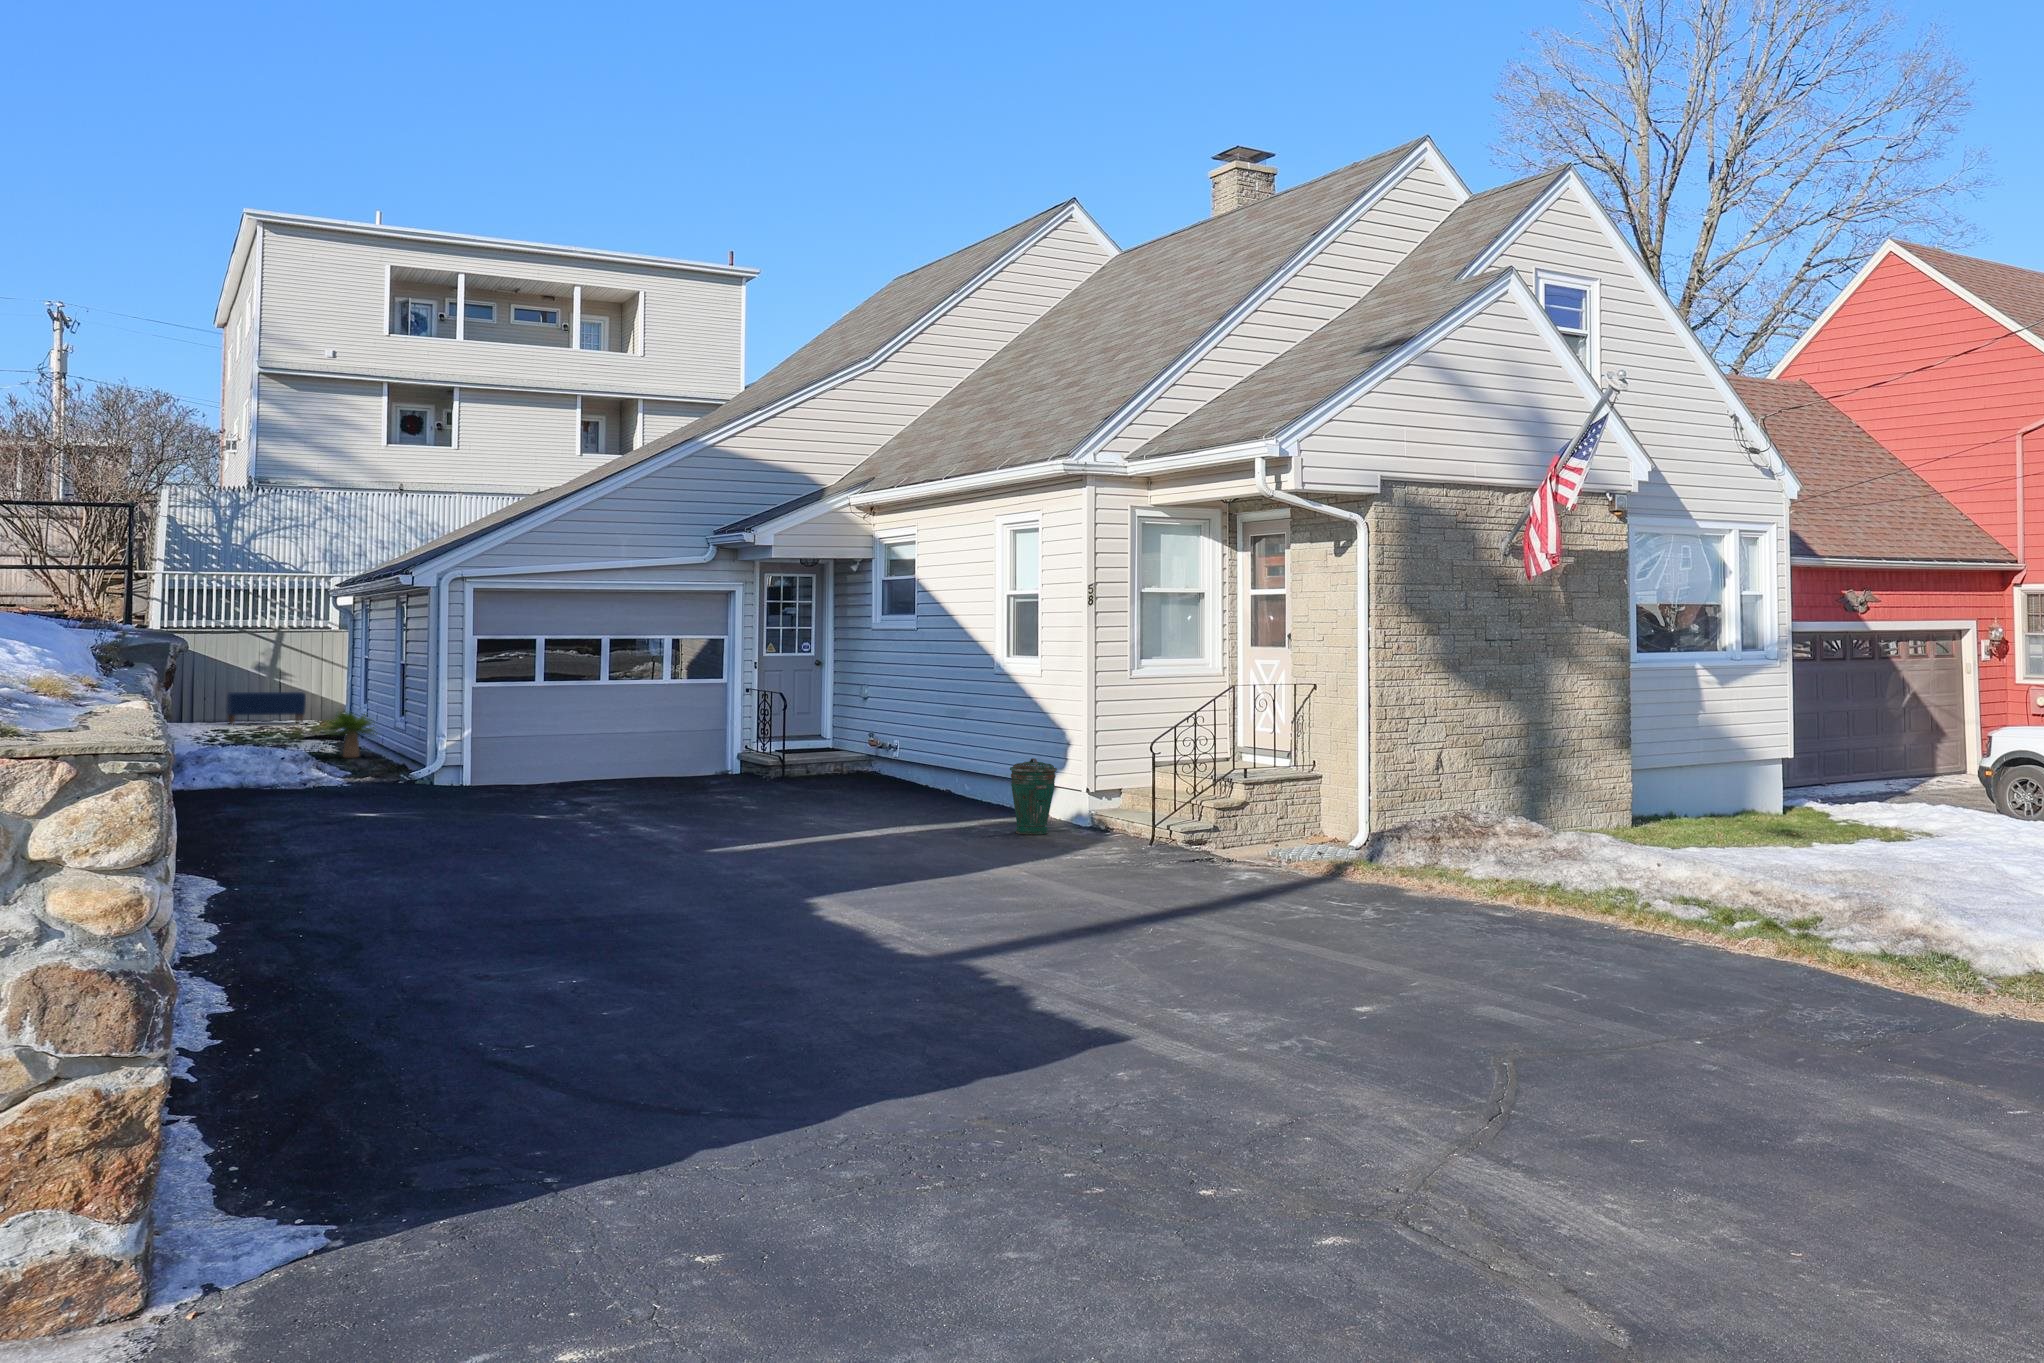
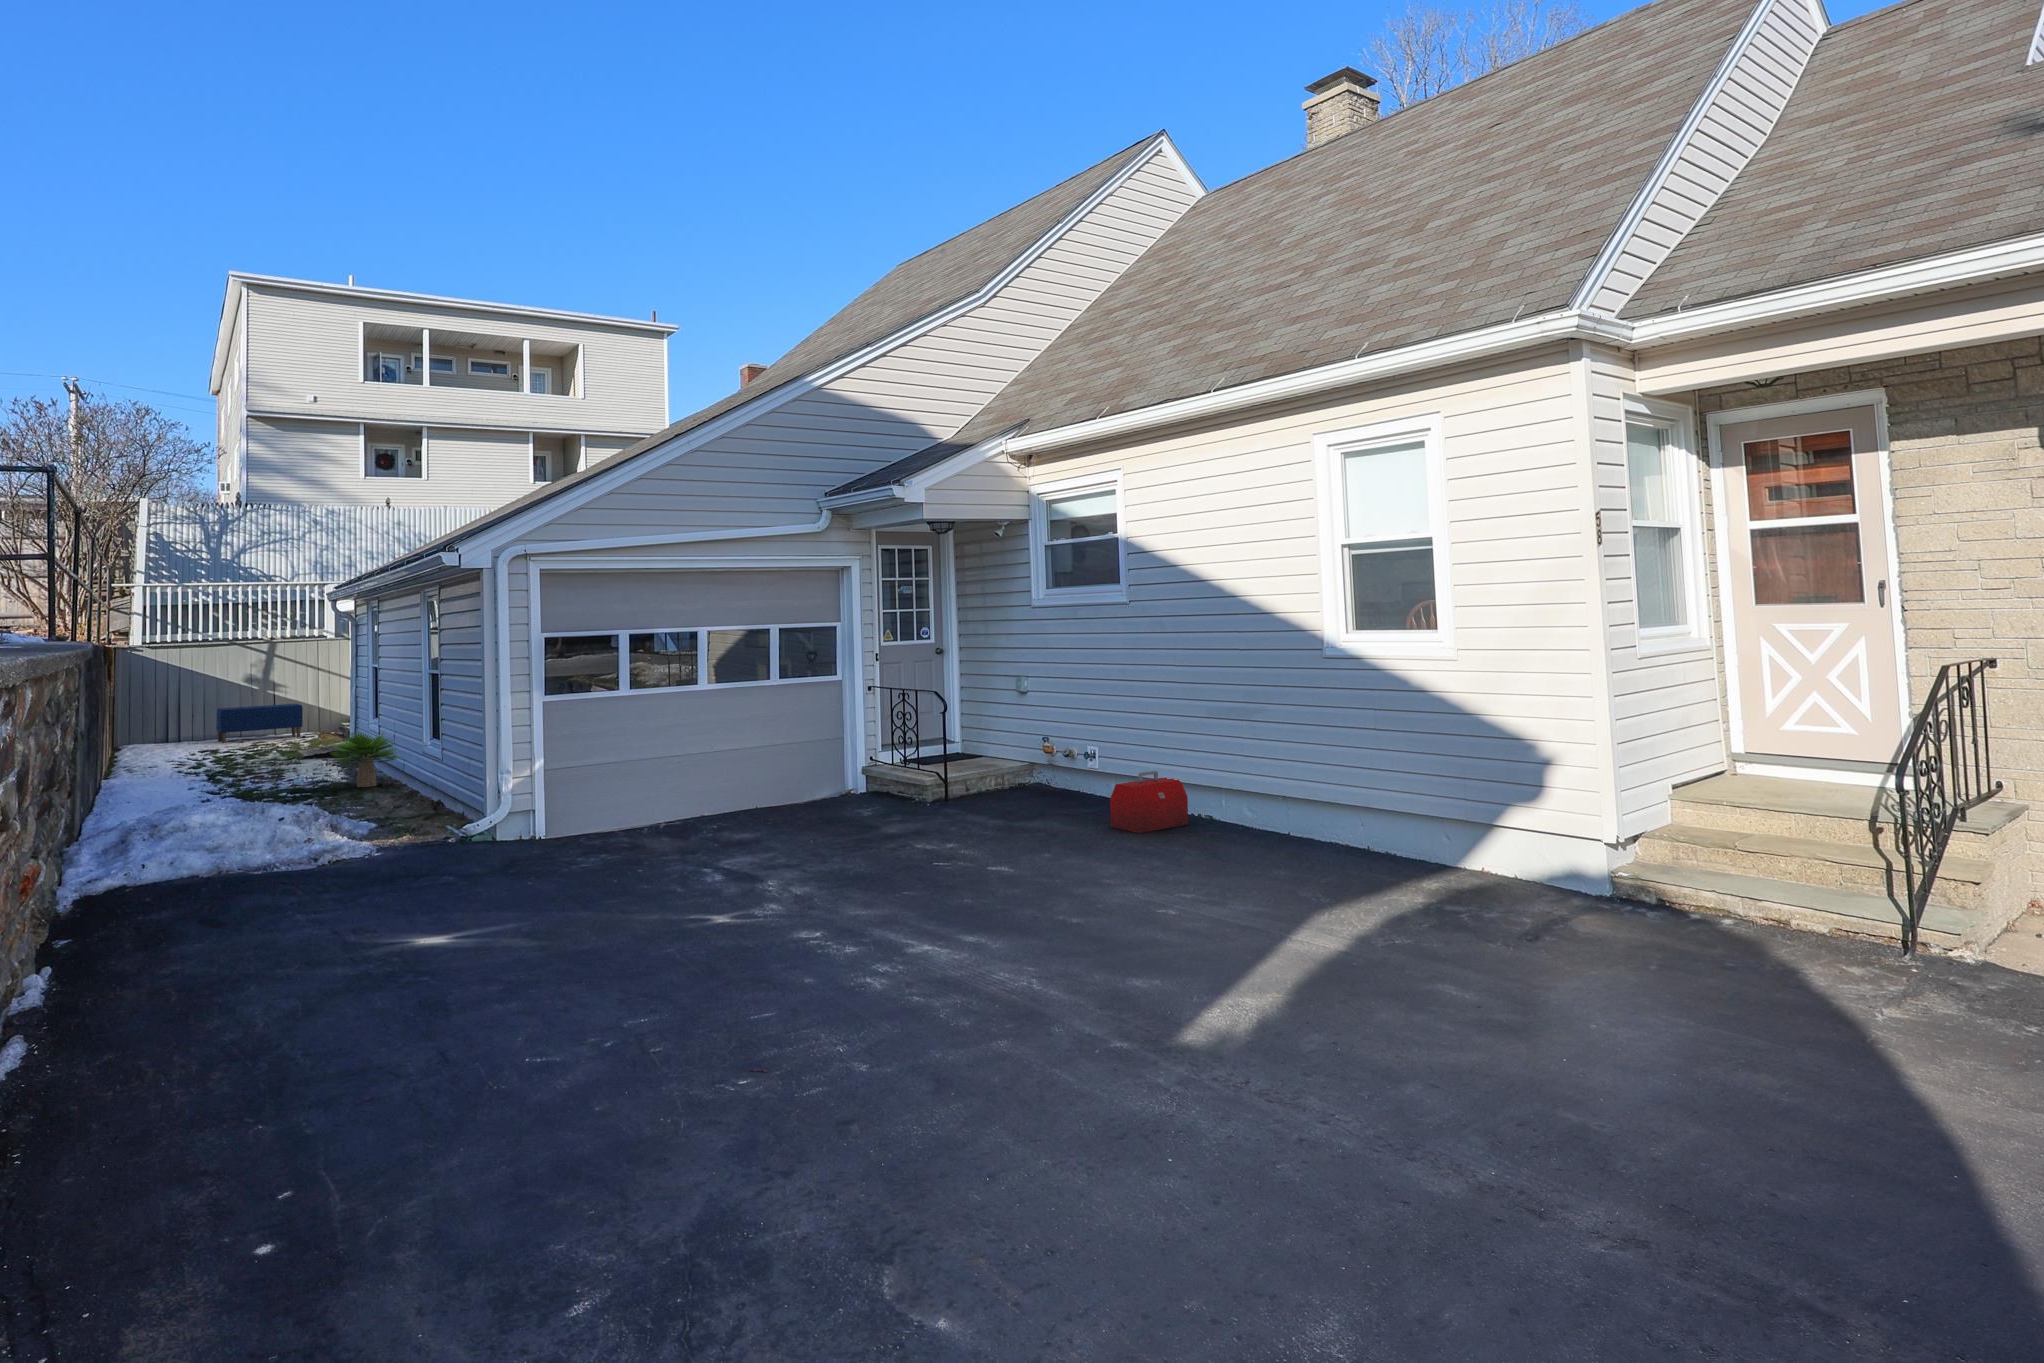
trash can: present [1010,758,1057,835] -> none [1443,779,1520,898]
toolbox: none [881,761,941,805] -> present [1110,771,1188,833]

